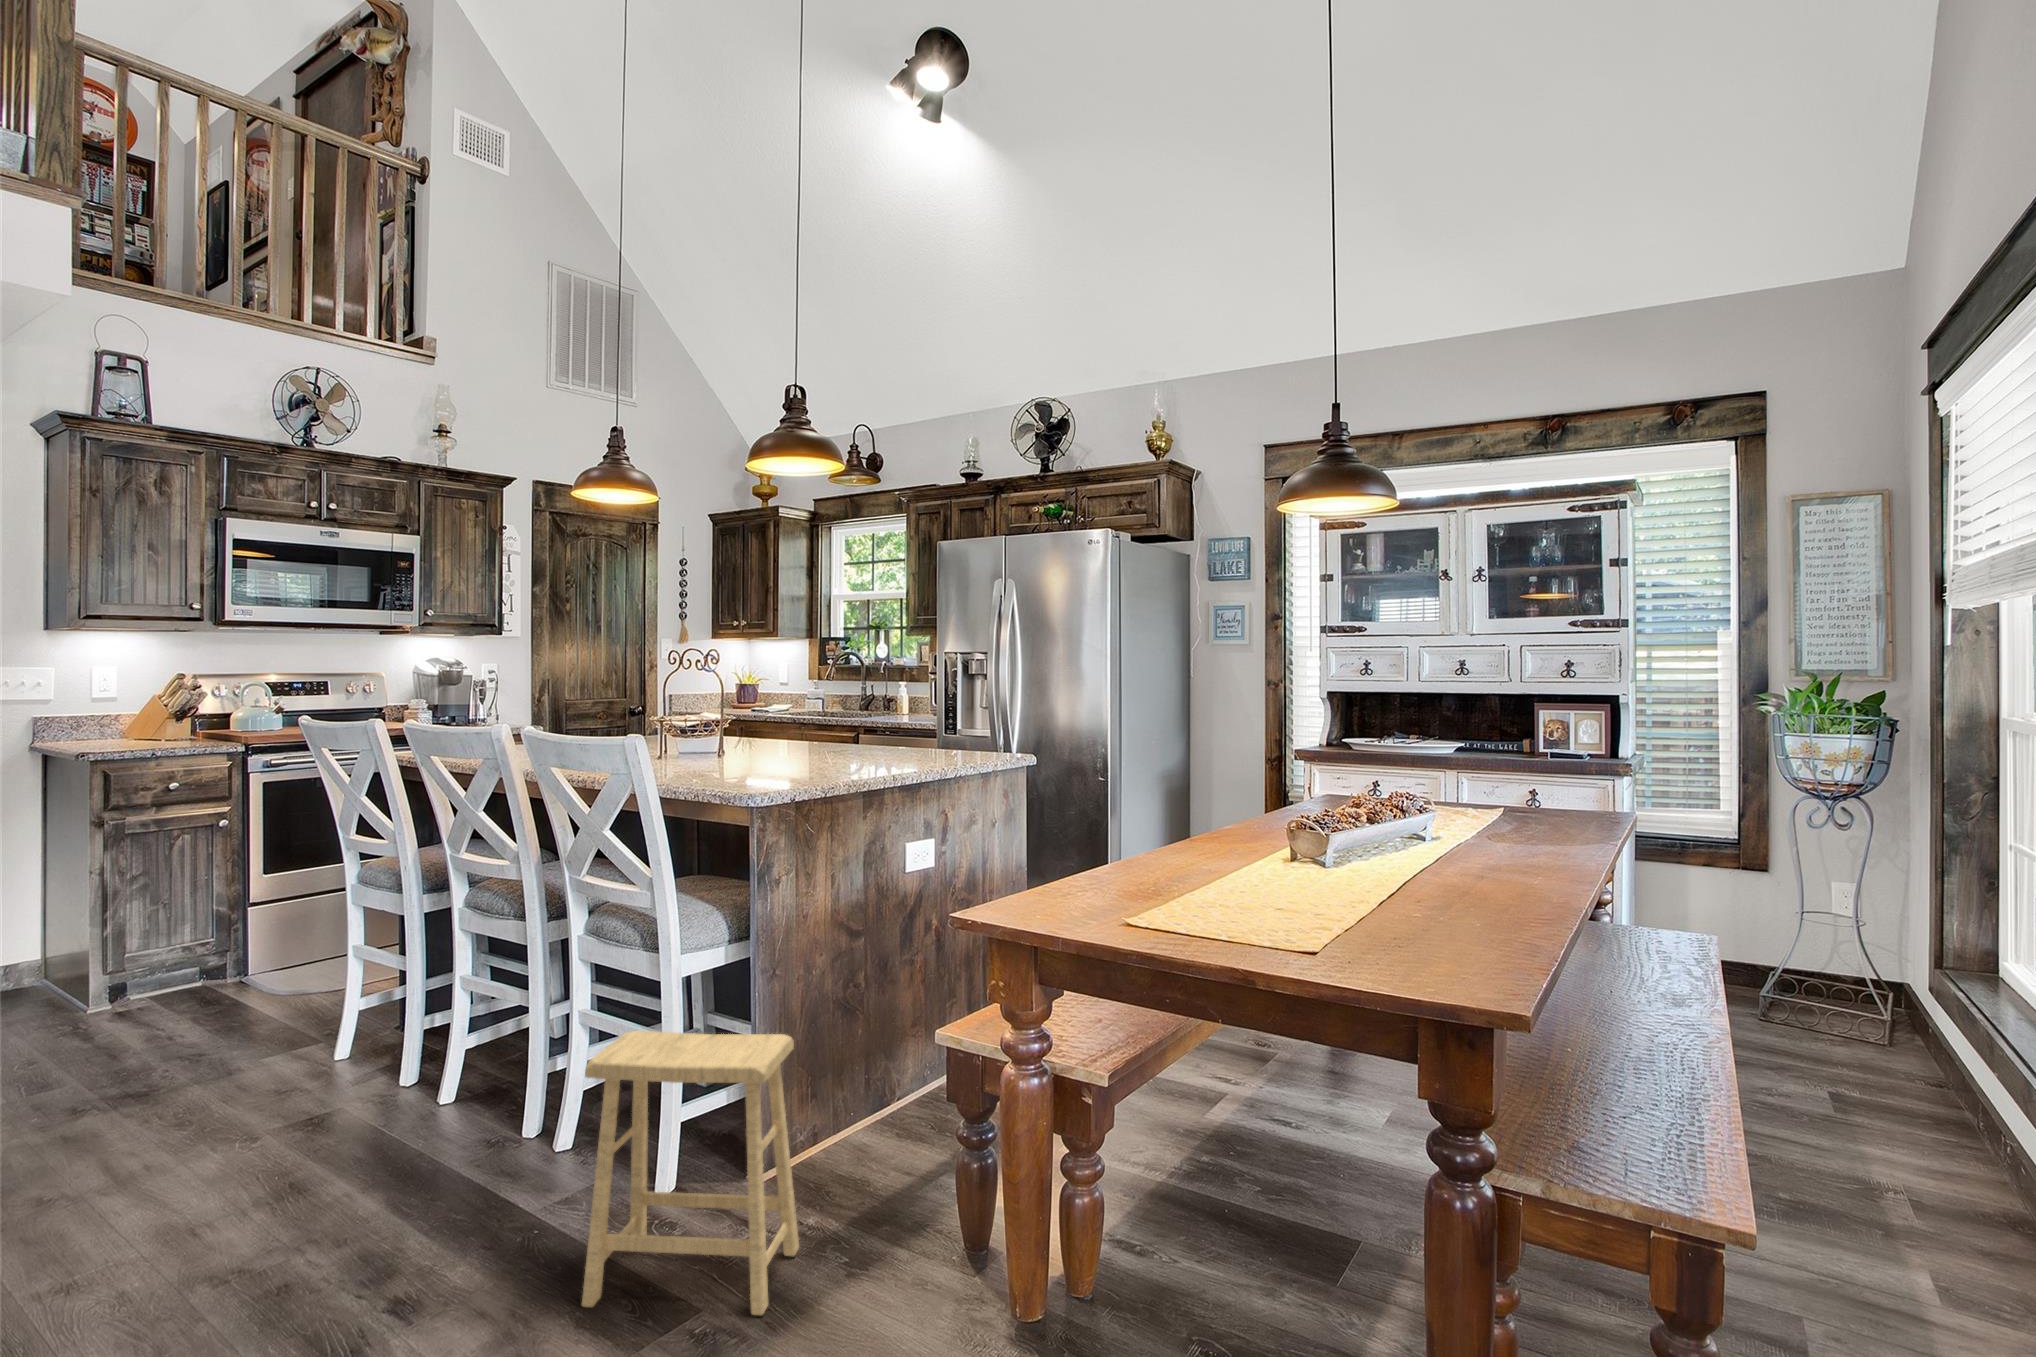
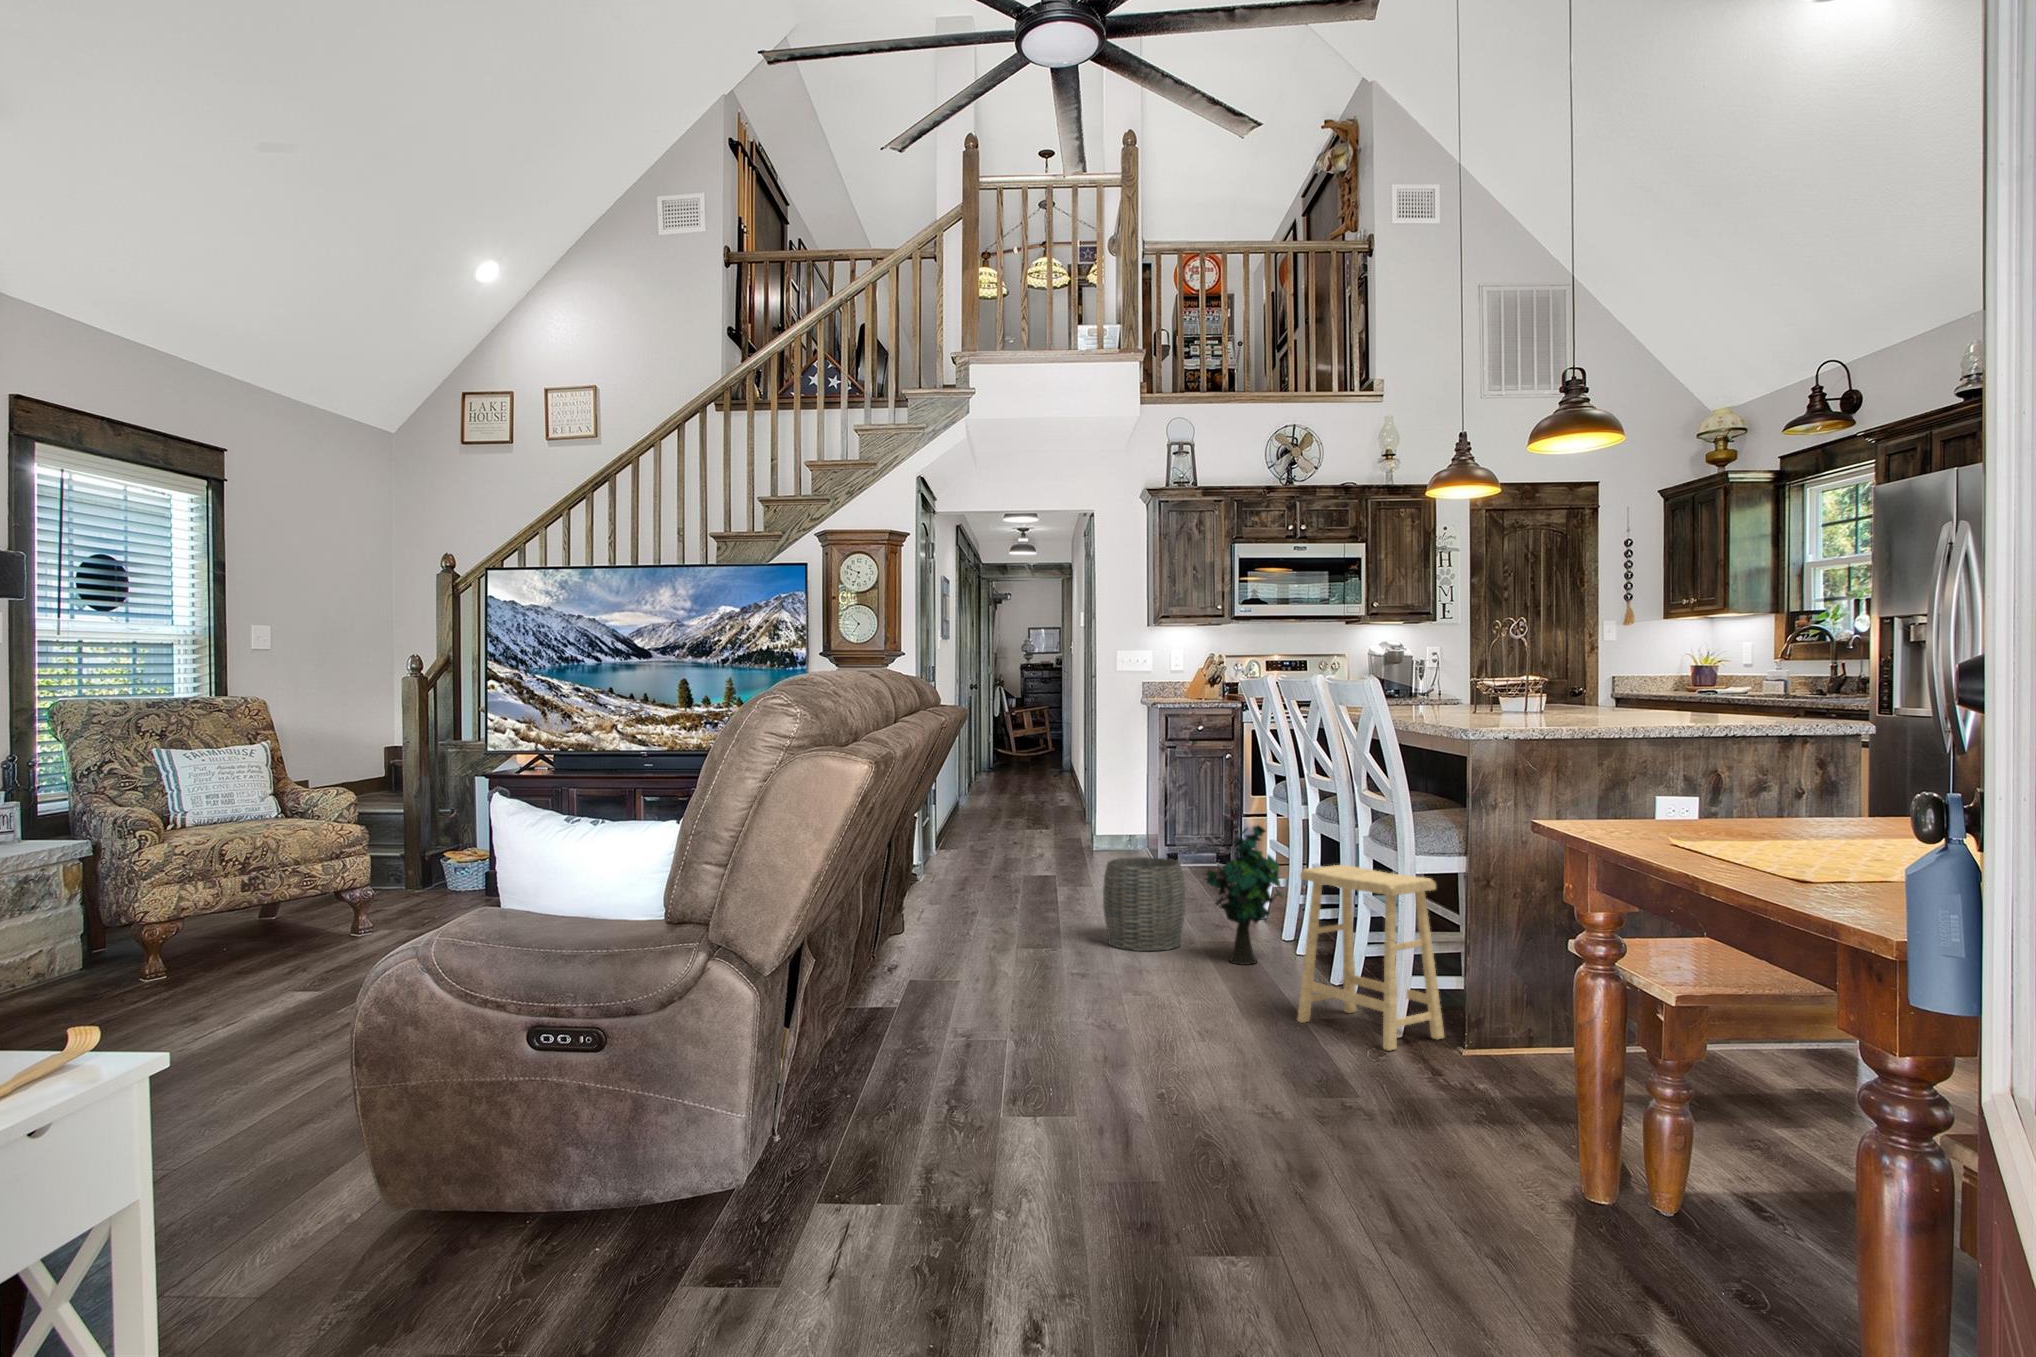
decorative plant: none [314,968,459,1200] -> present [1206,826,1282,965]
woven basket: none [73,1043,257,1240] -> present [1103,857,1185,951]

